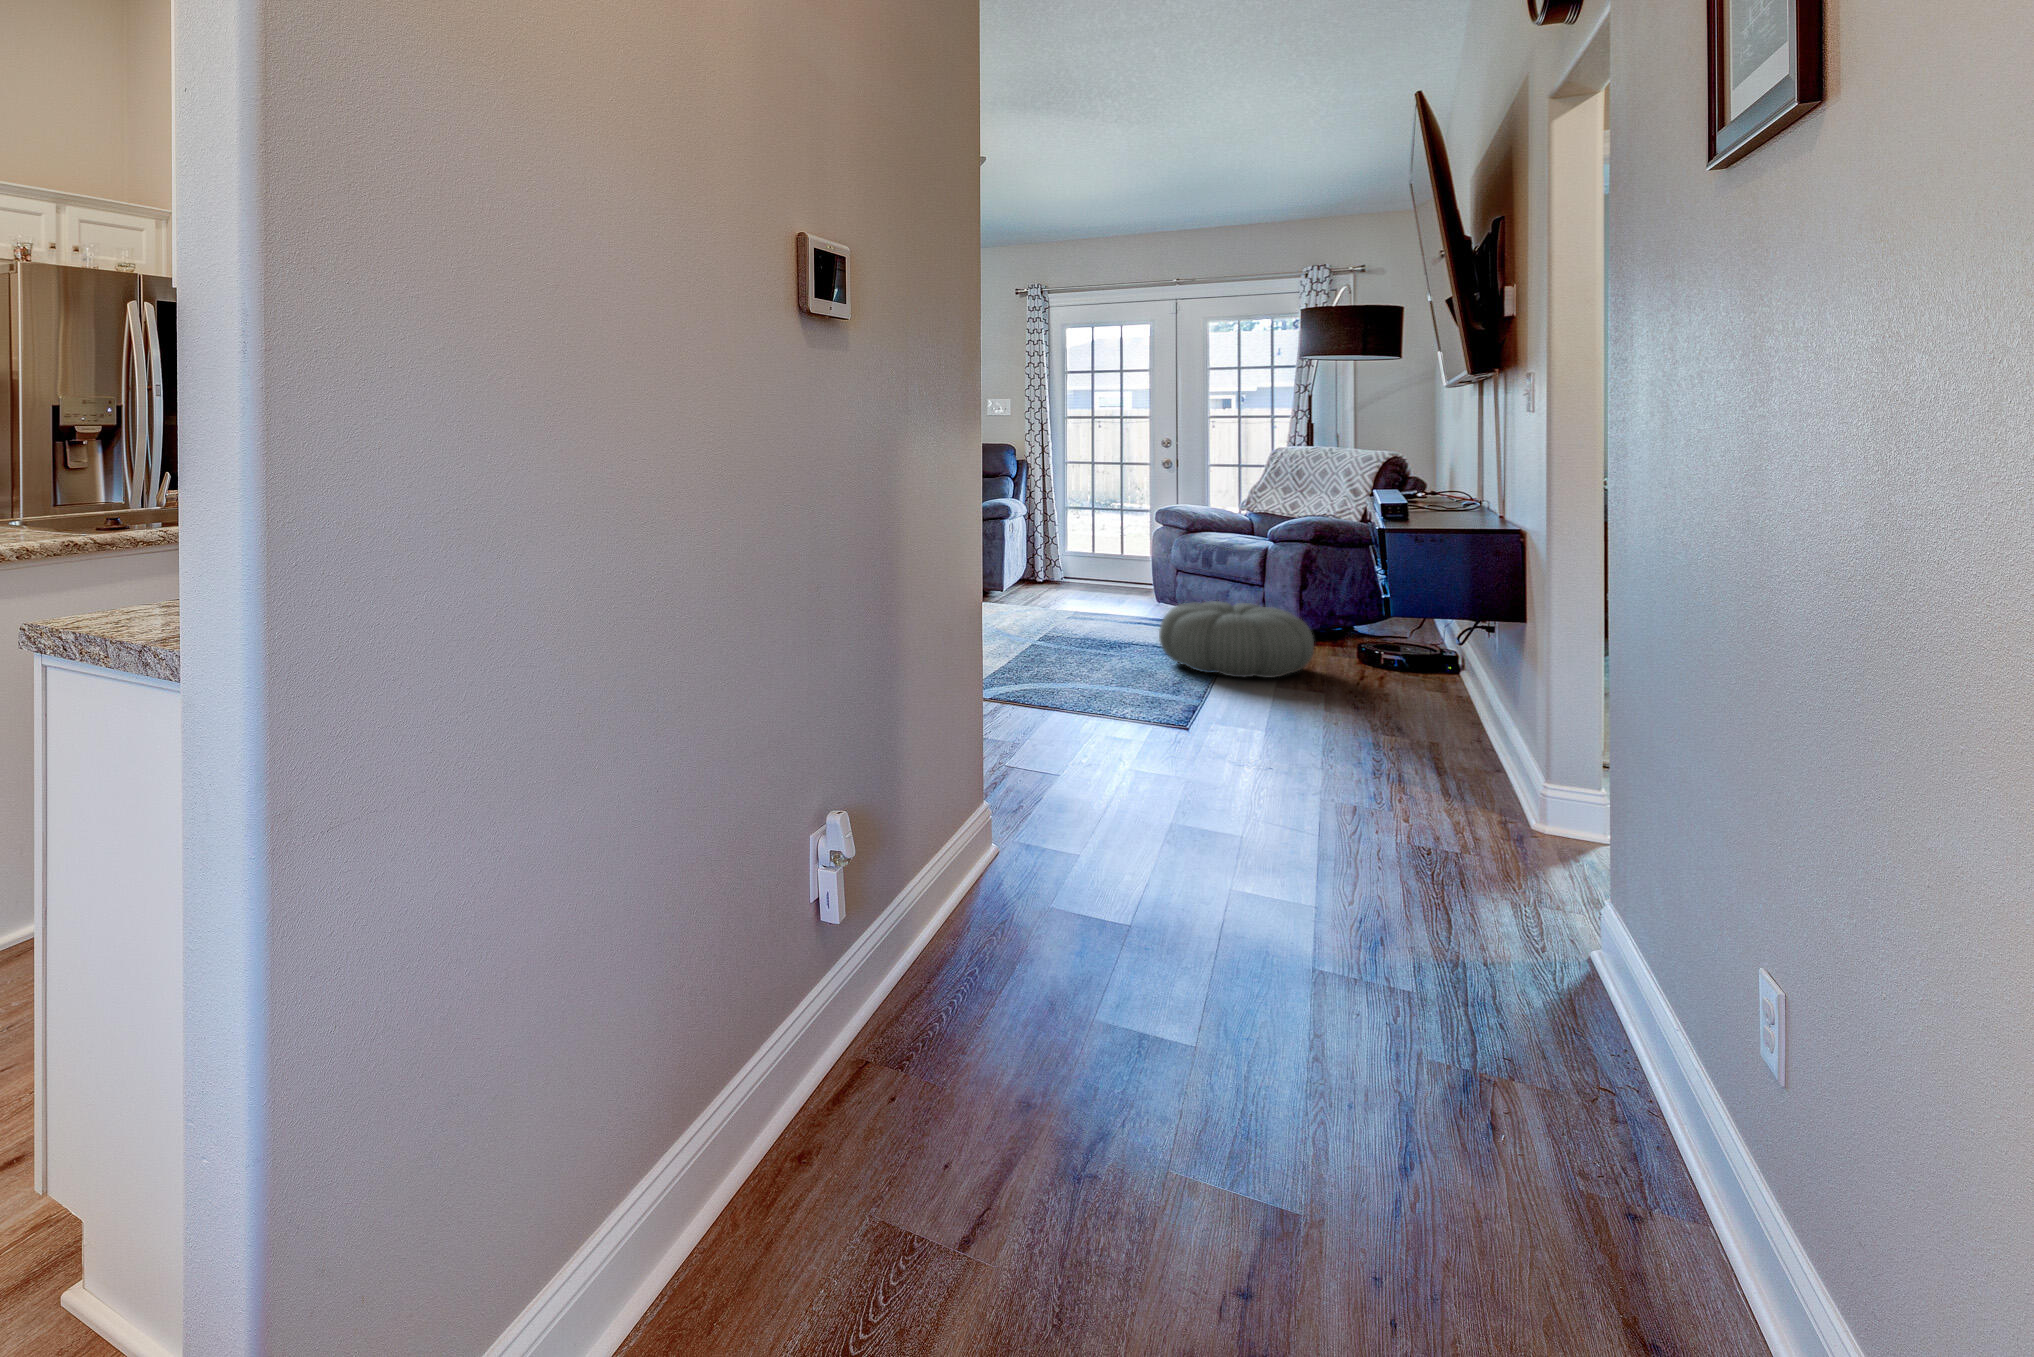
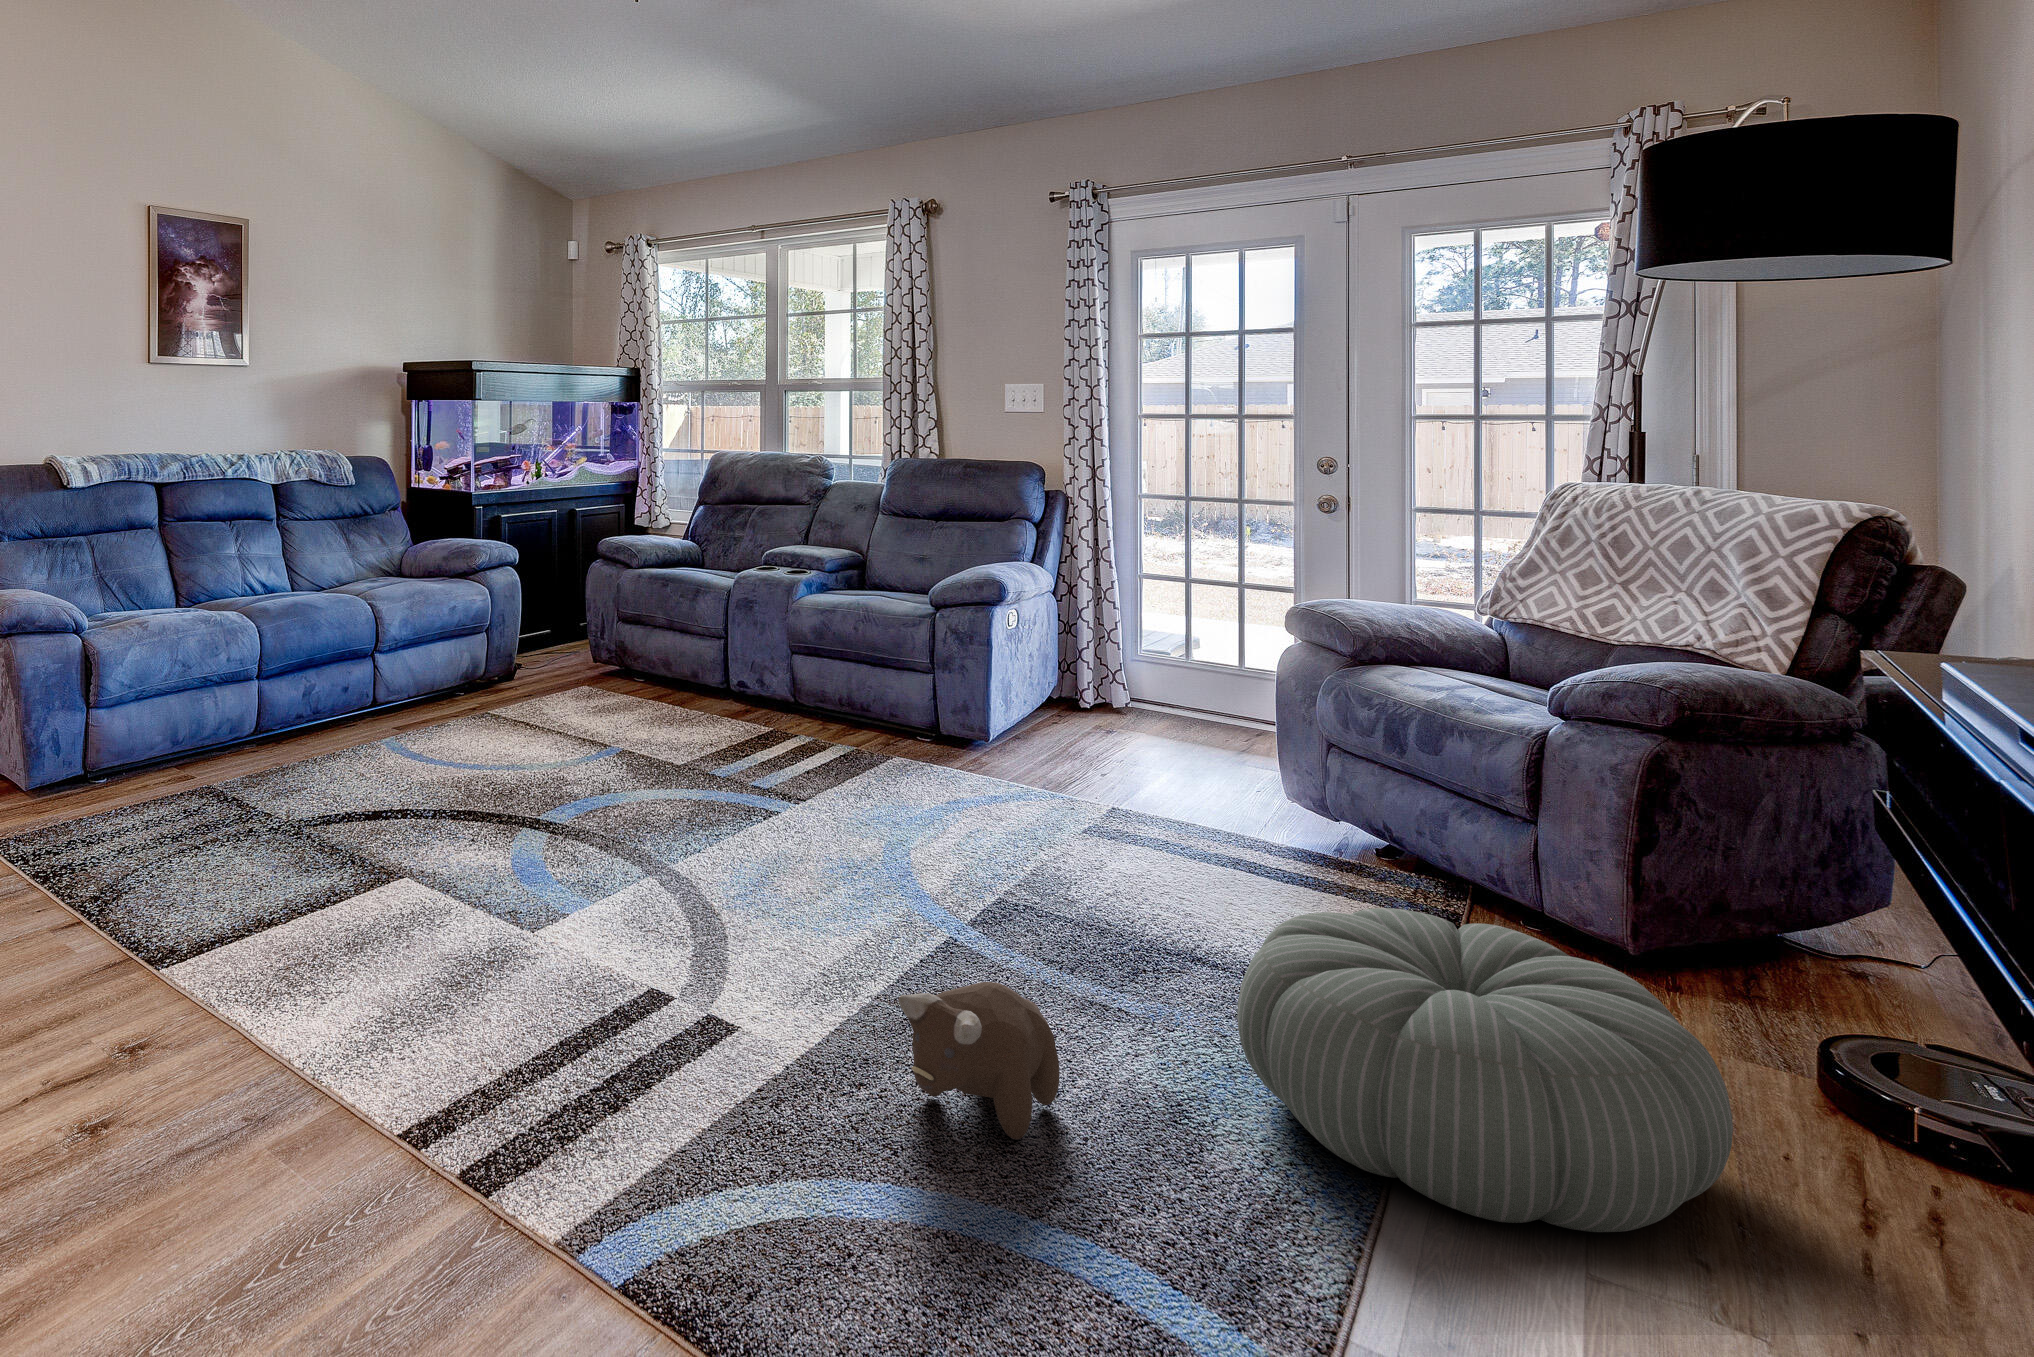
plush toy: none [1050,625,1102,672] -> present [898,982,1060,1140]

